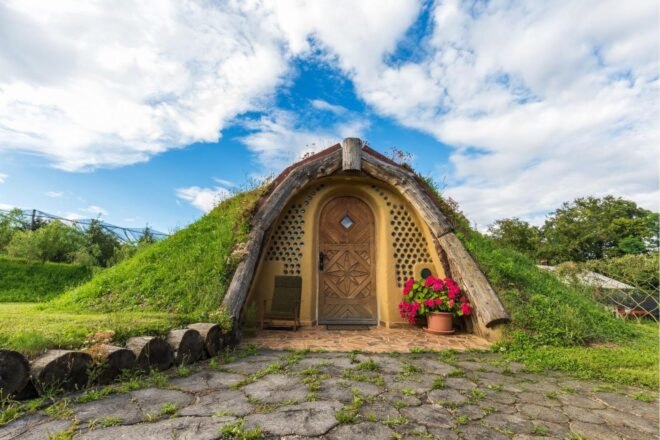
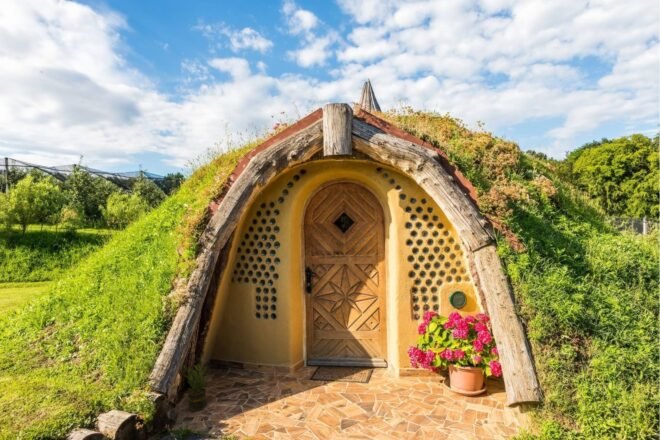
lounge chair: present [261,275,302,332] -> none [218,305,282,392]

